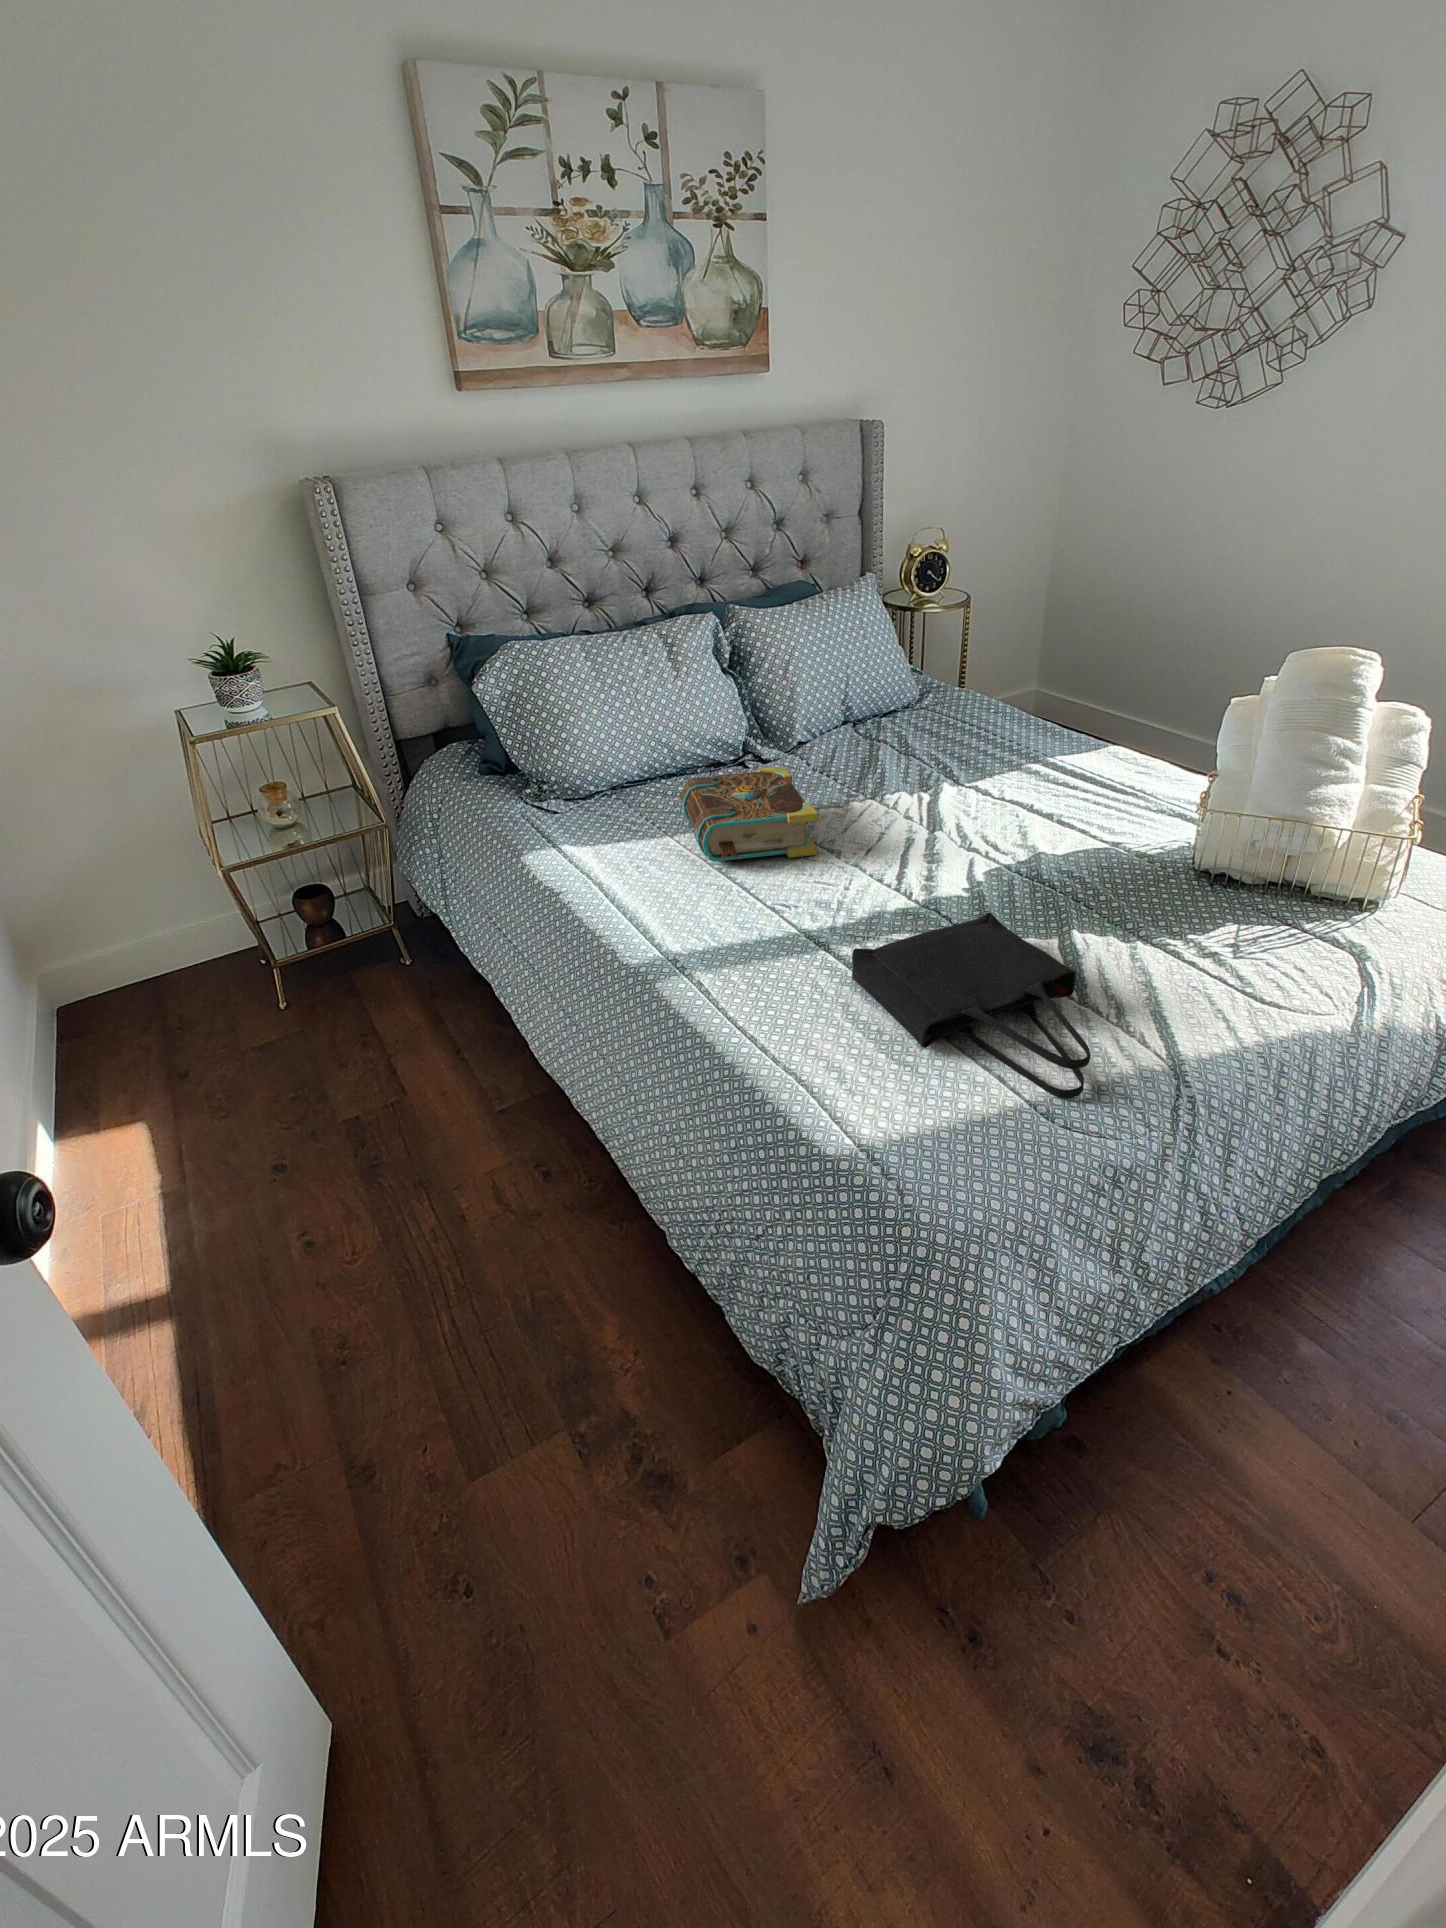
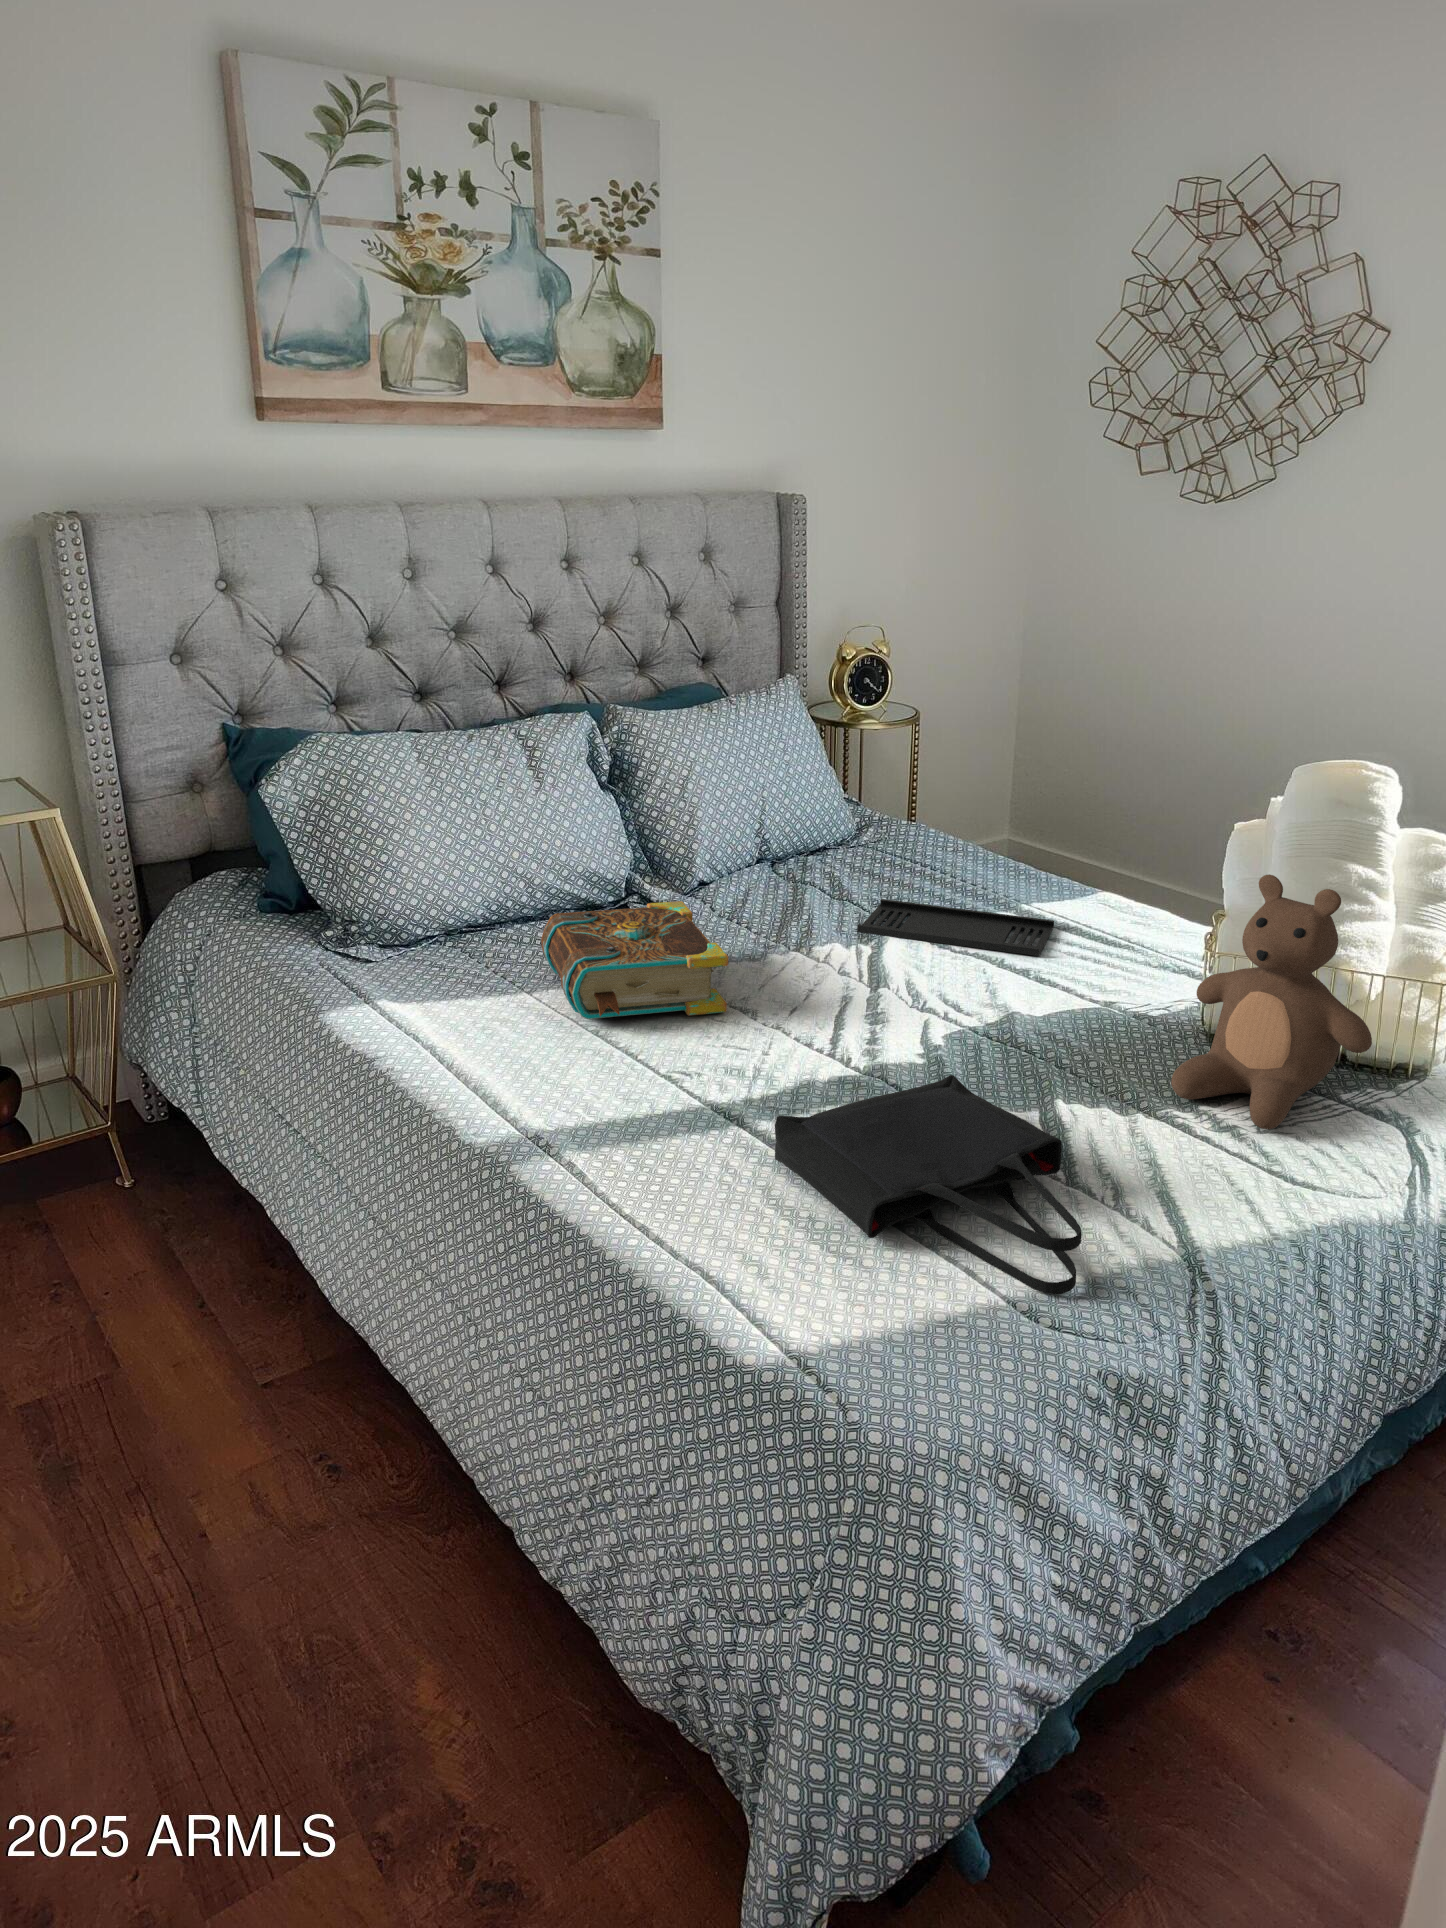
teddy bear: none [1165,751,1338,957] -> present [1171,874,1372,1129]
tray: none [918,756,1073,804] -> present [857,899,1054,956]

